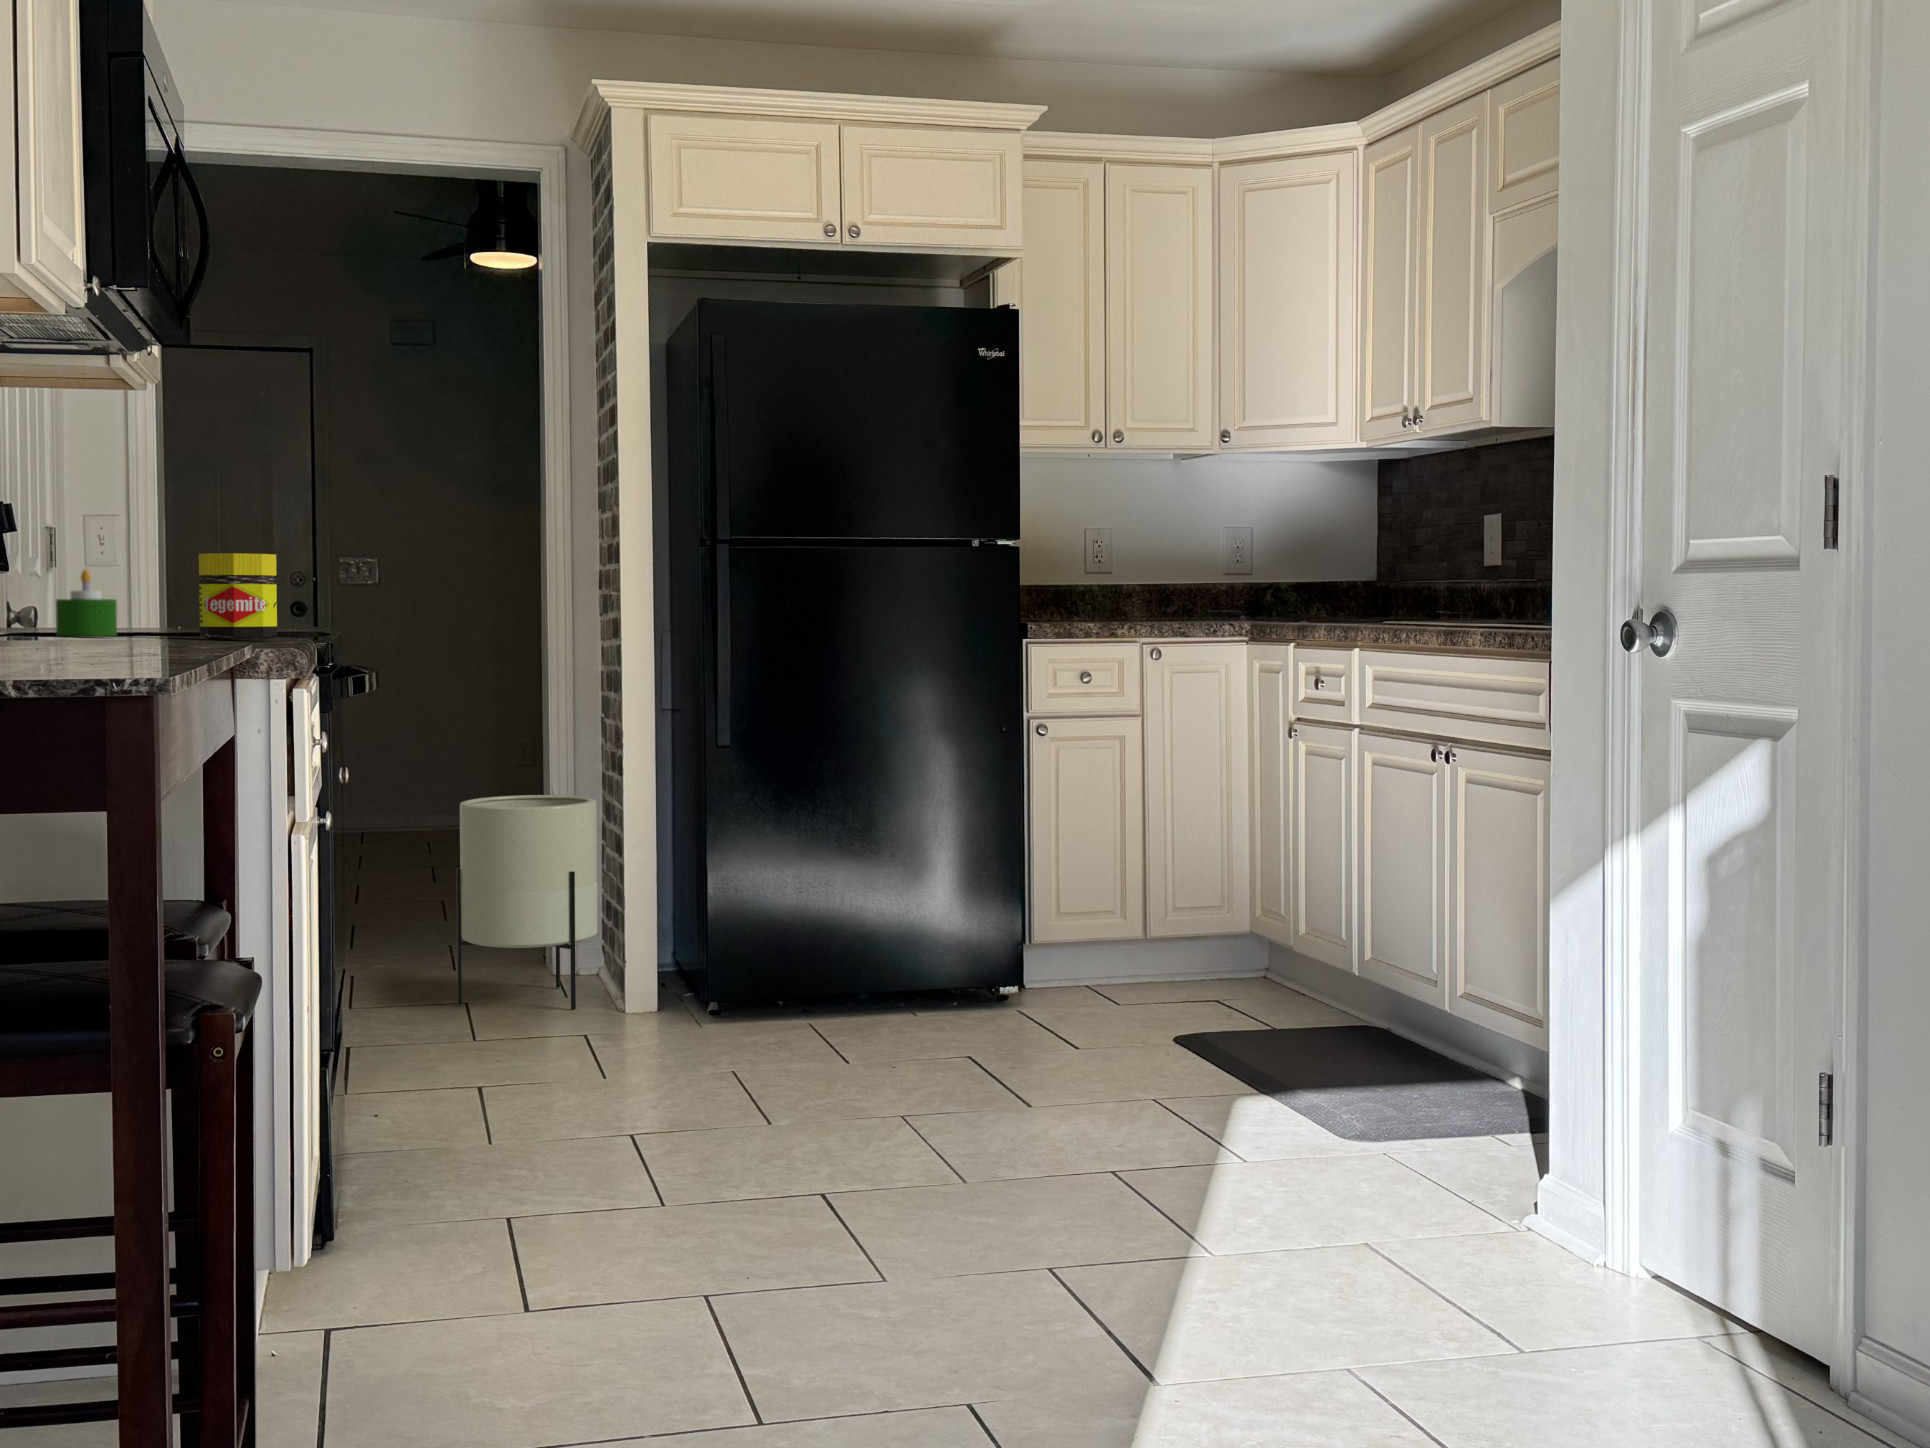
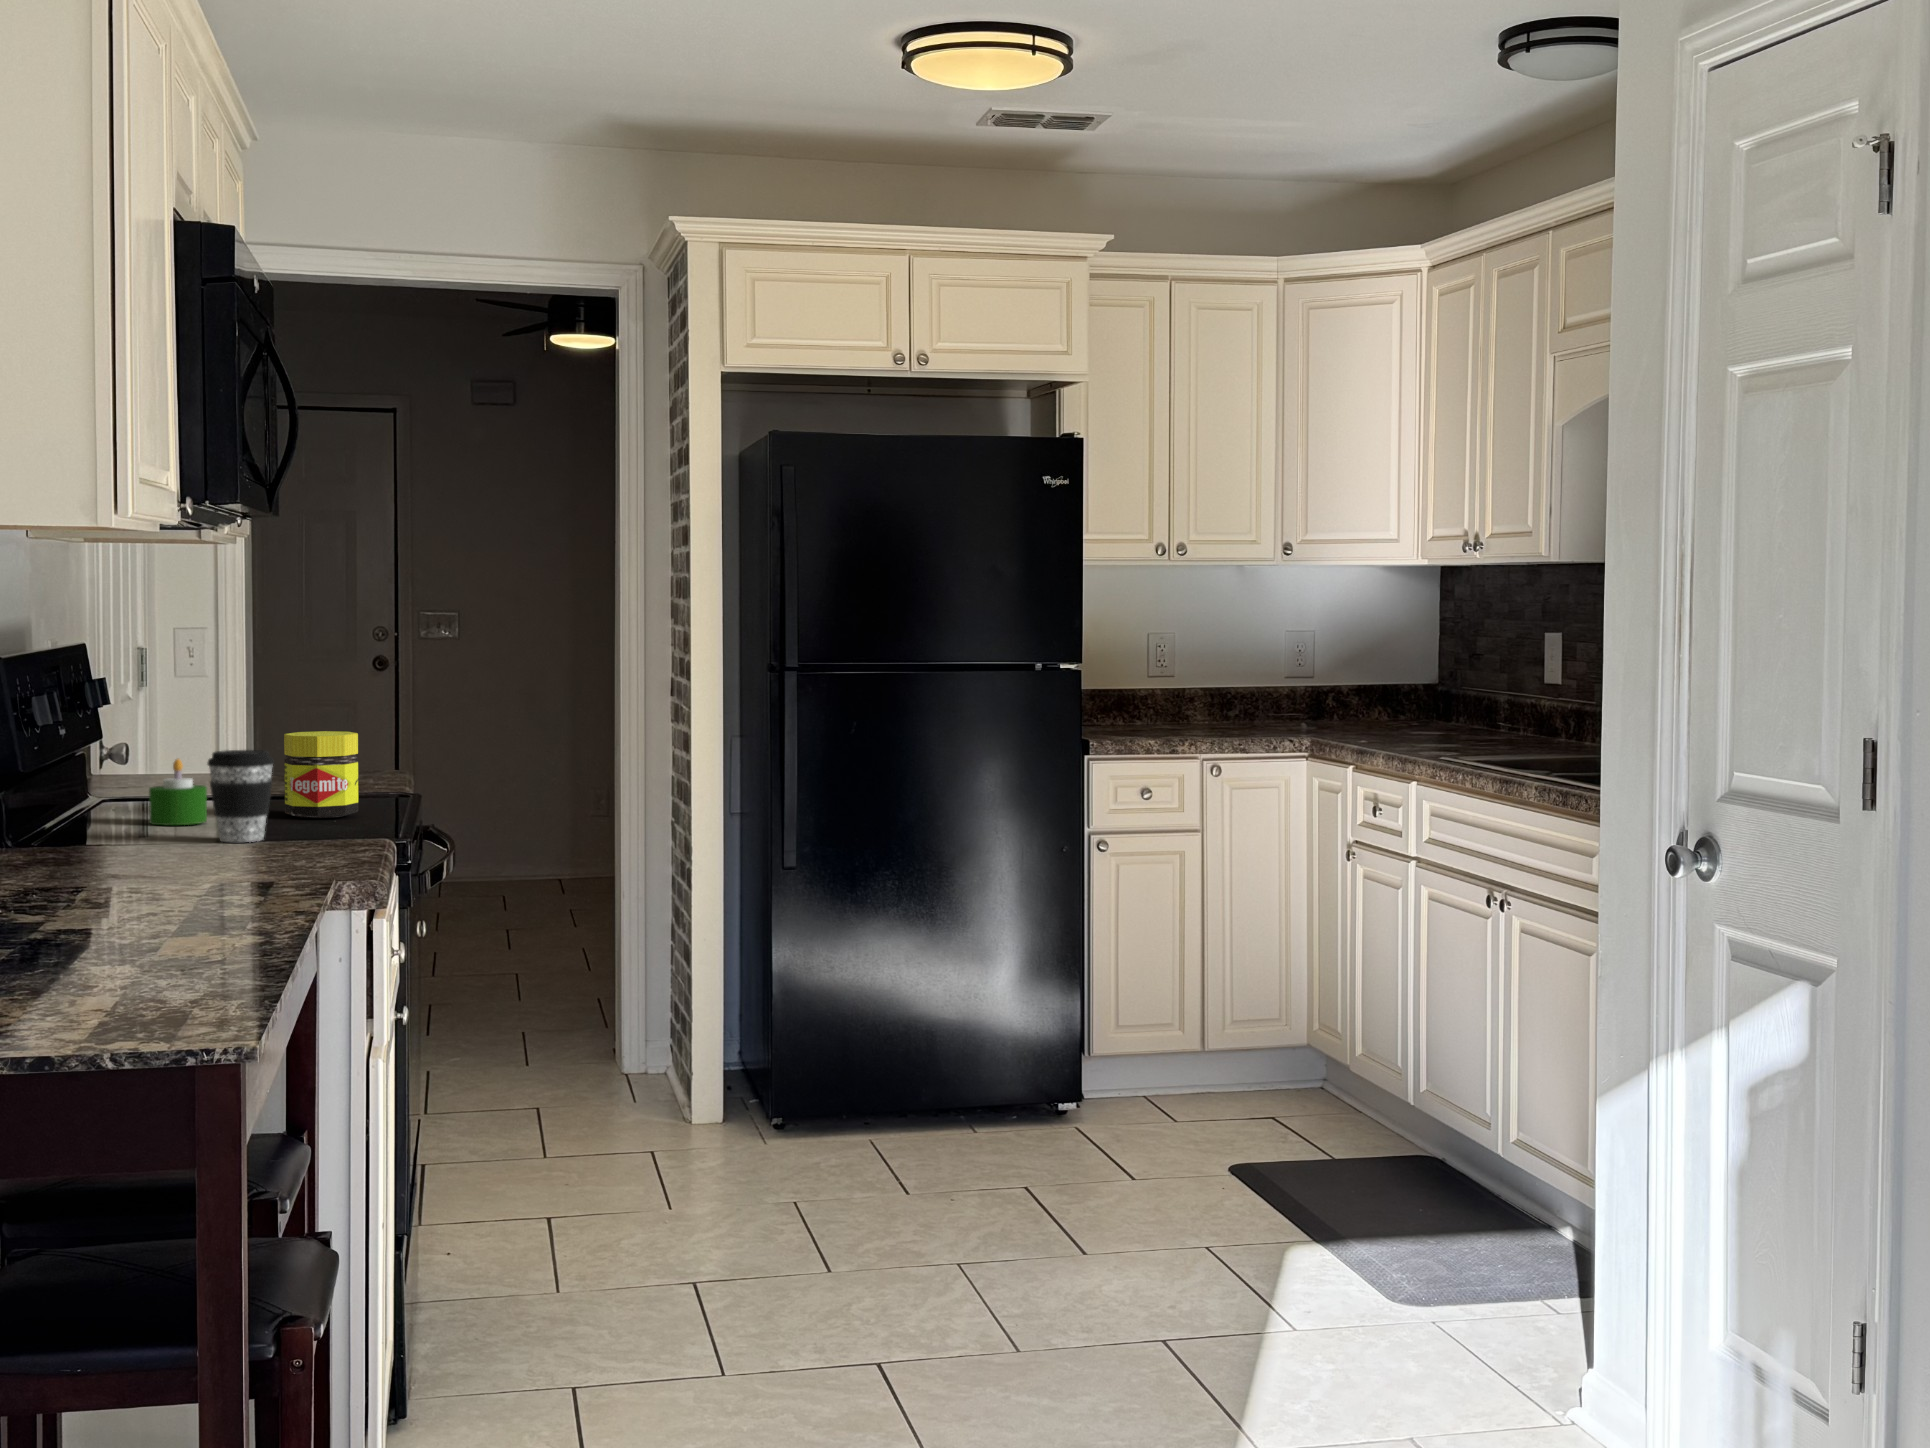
coffee cup: none [116,548,187,641] -> present [208,750,274,842]
planter: present [457,795,597,1009] -> none [528,904,665,1121]

